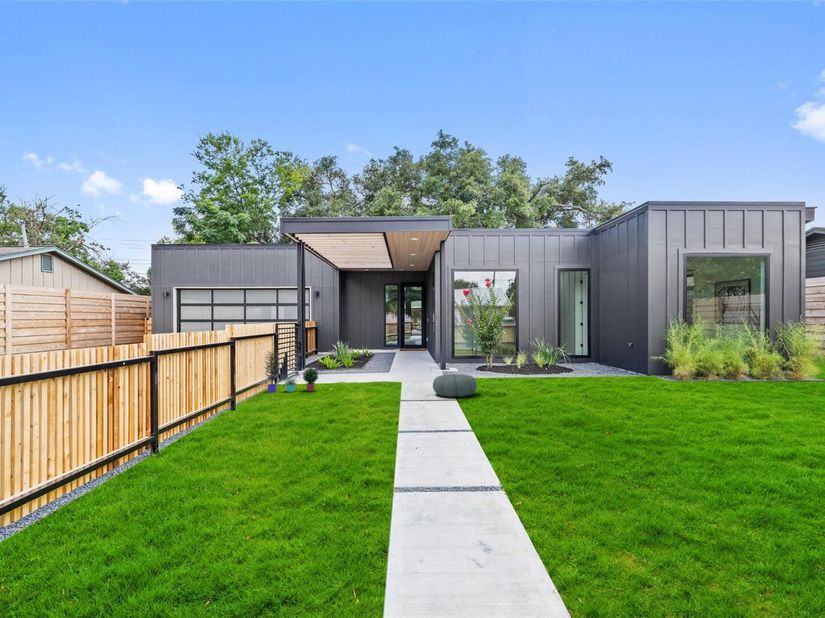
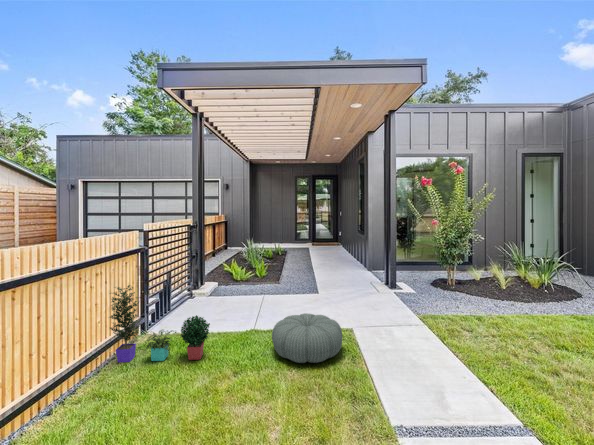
pouf: present [433,374,477,397] -> present [272,313,342,363]

